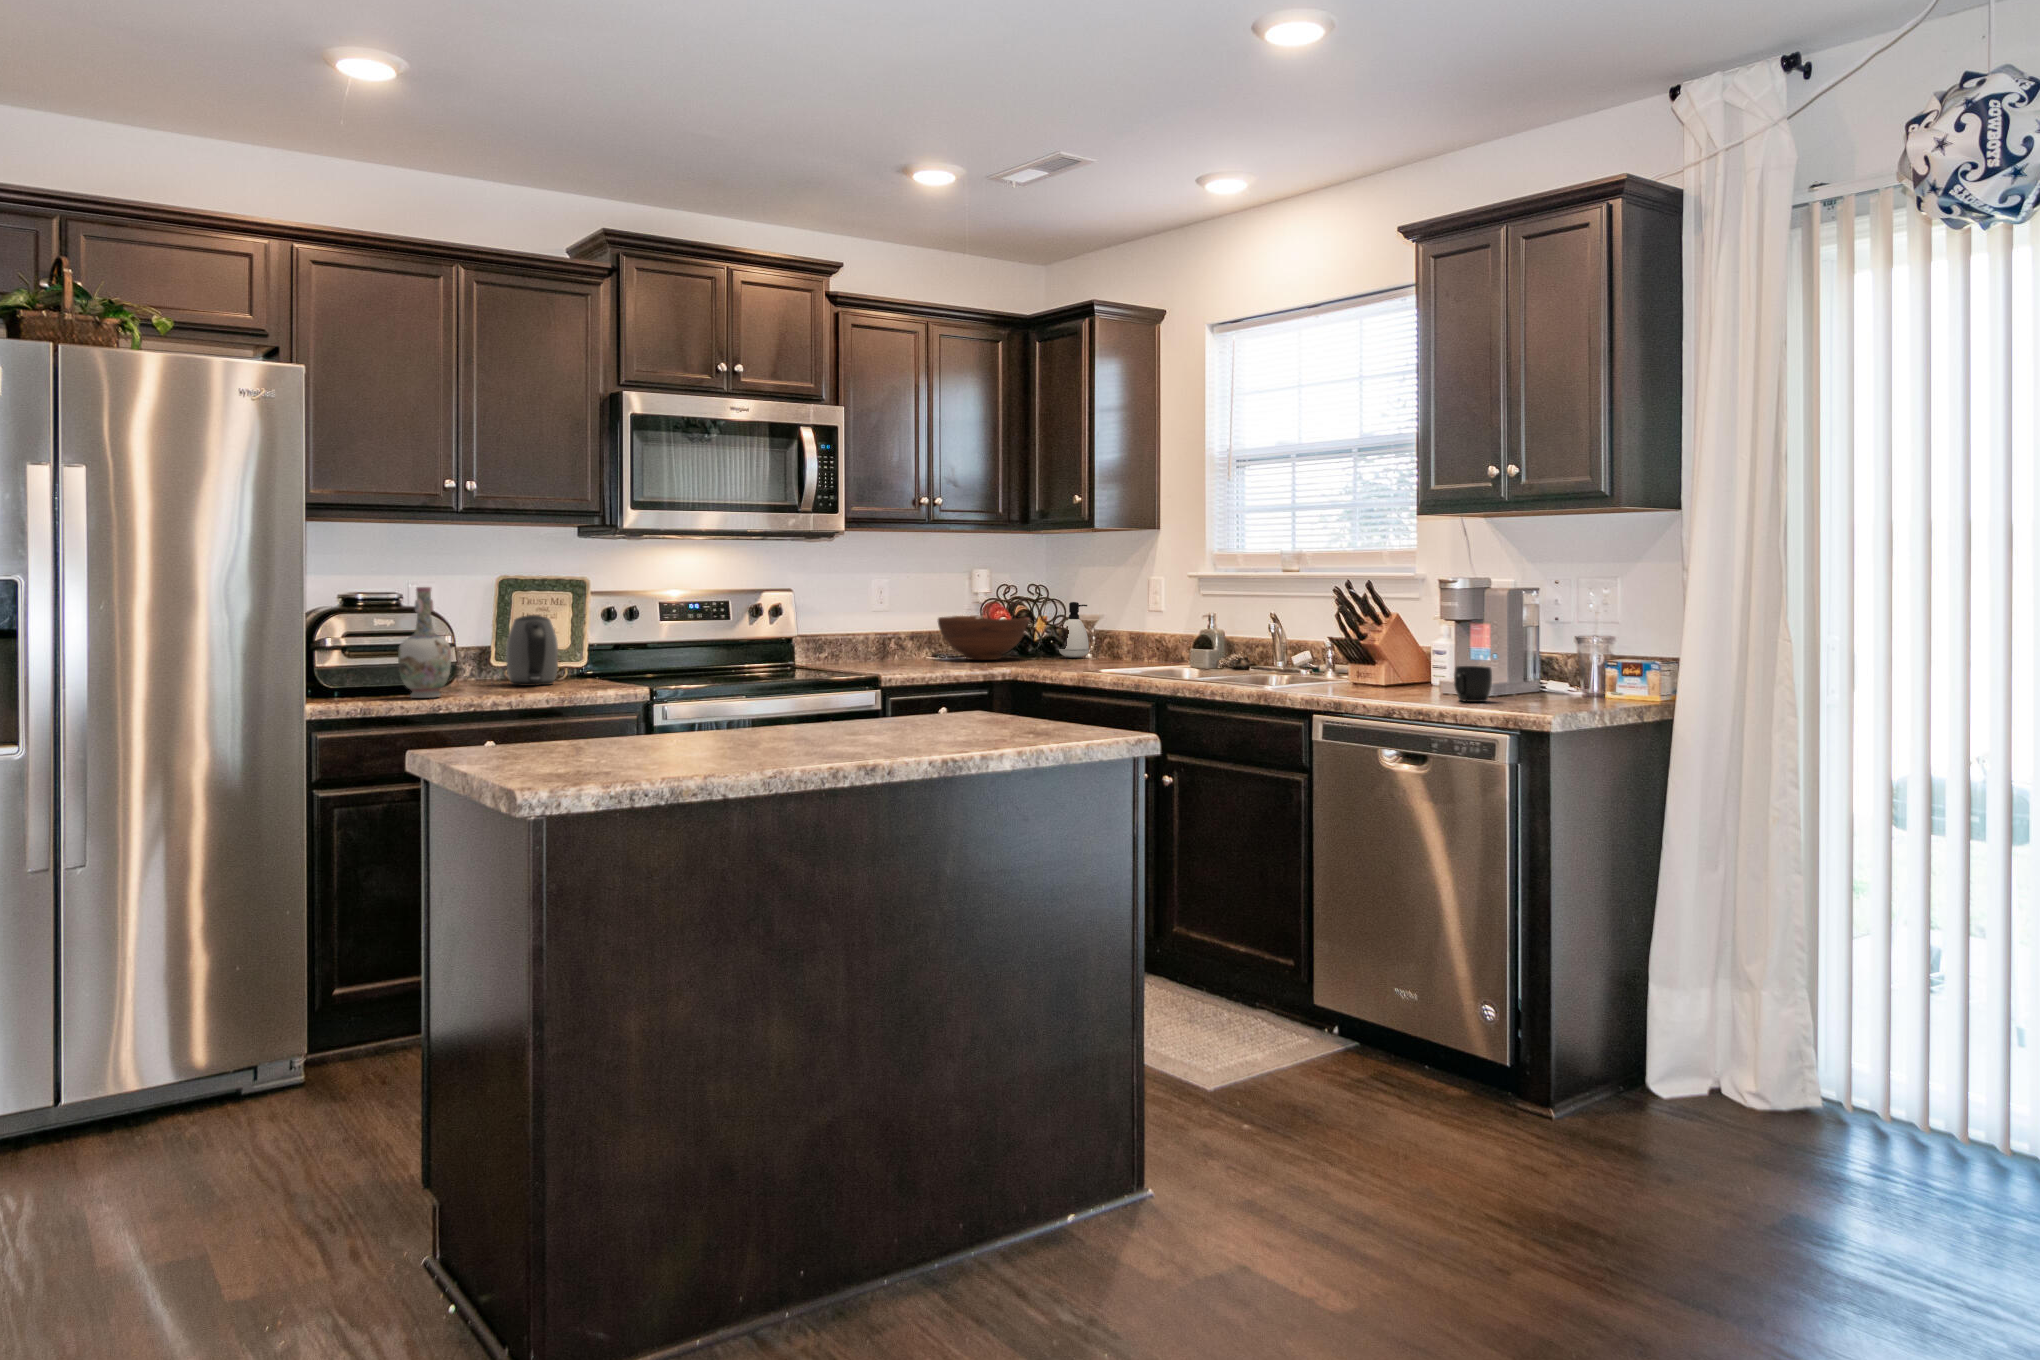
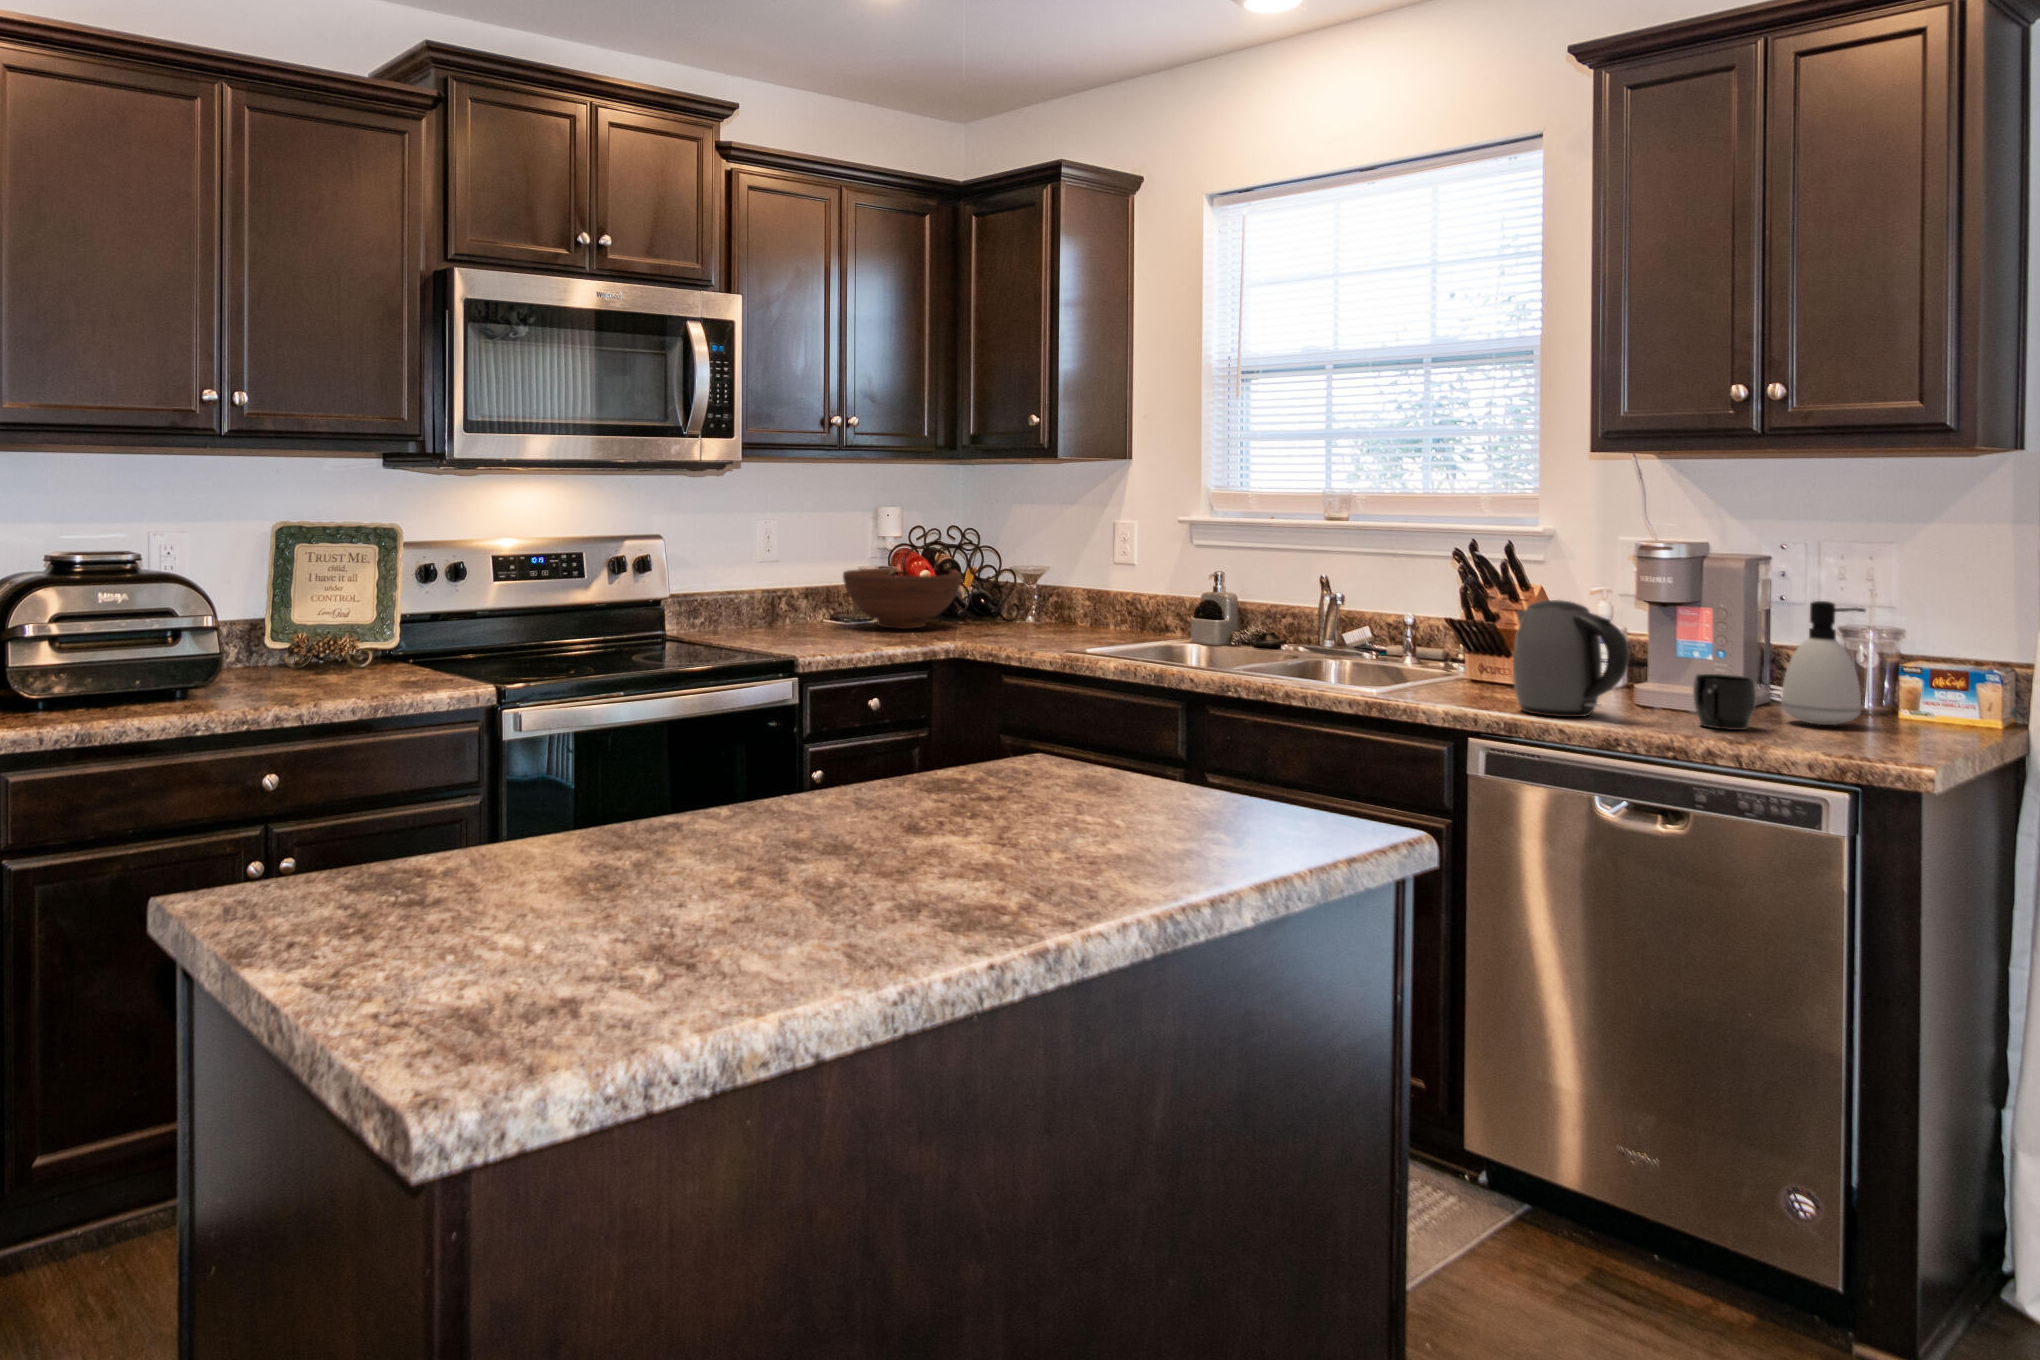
vase: present [398,587,451,698] -> none [132,547,211,713]
soap dispenser: present [1059,602,1089,658] -> present [1781,601,1866,725]
kettle: present [506,615,558,686] -> present [1513,600,1629,717]

